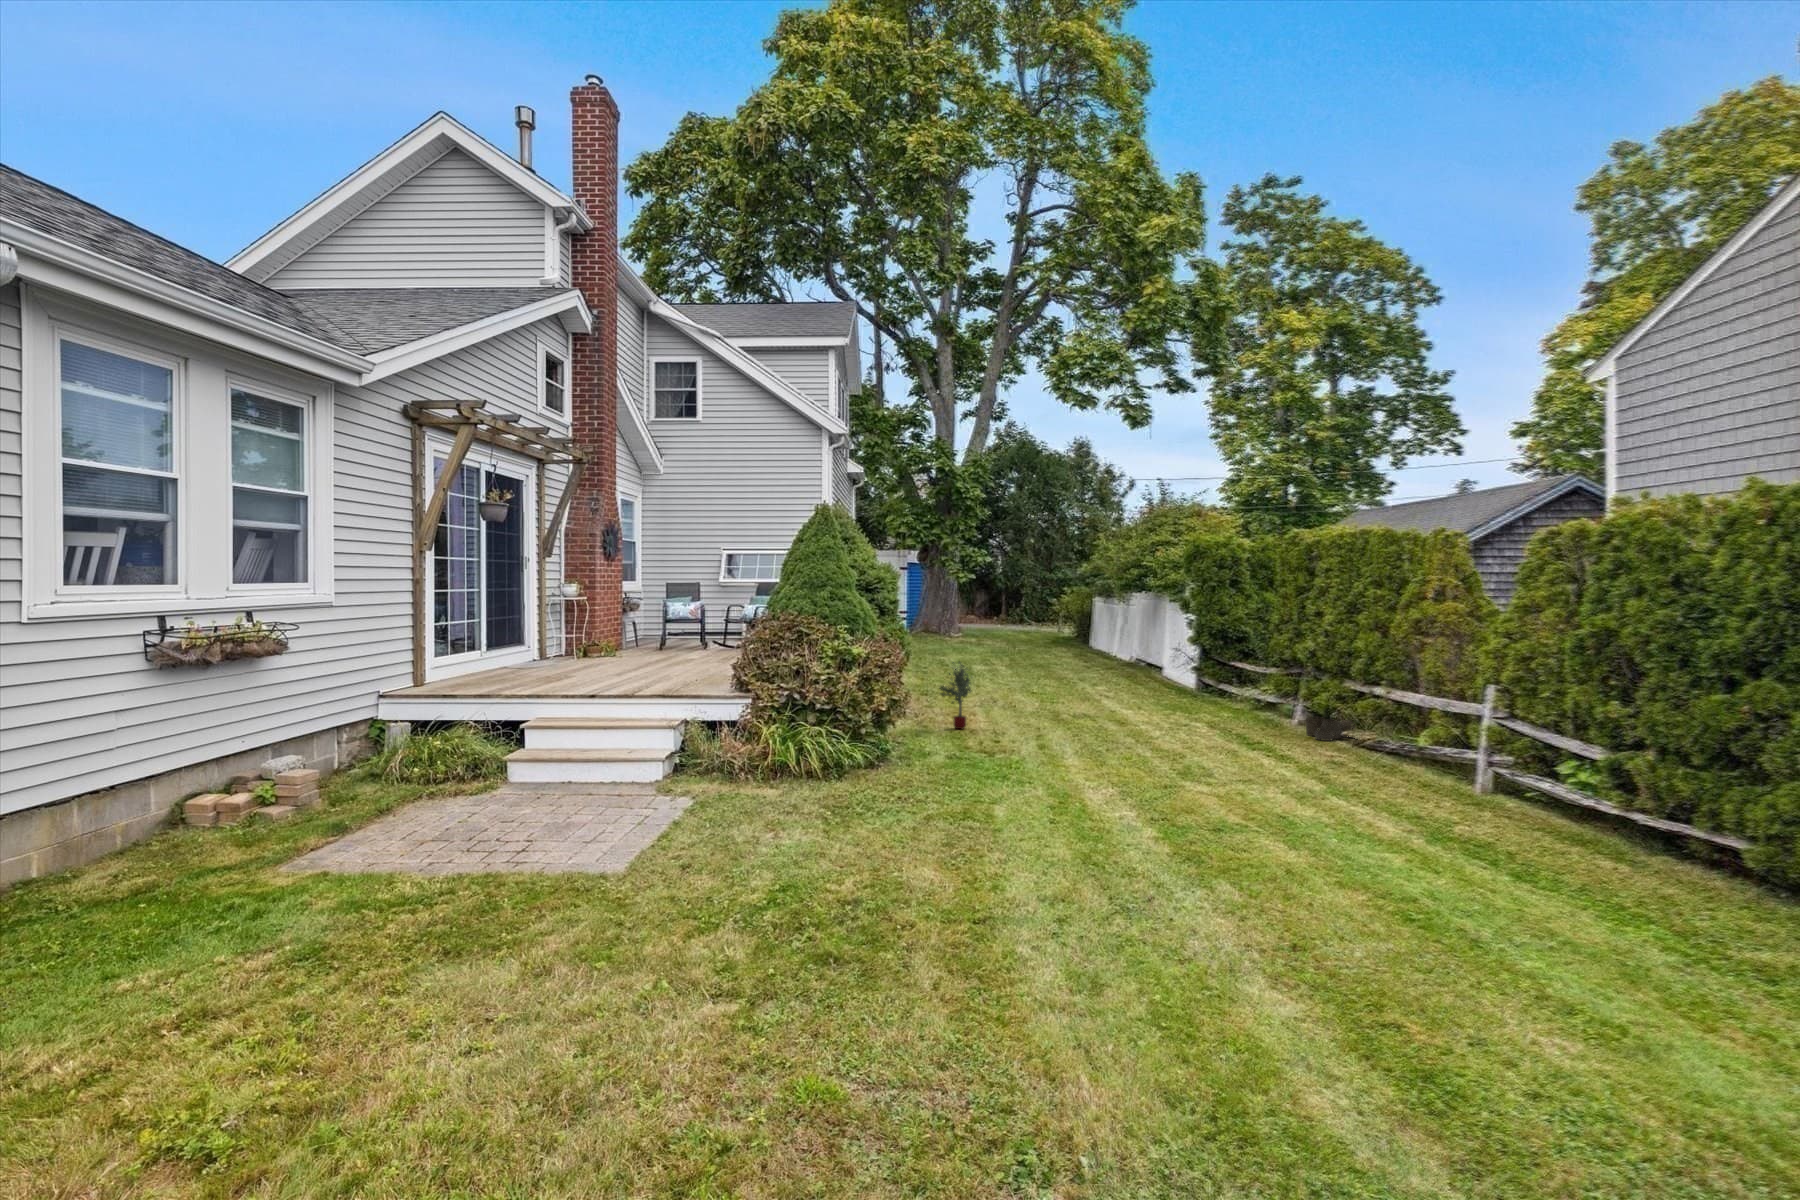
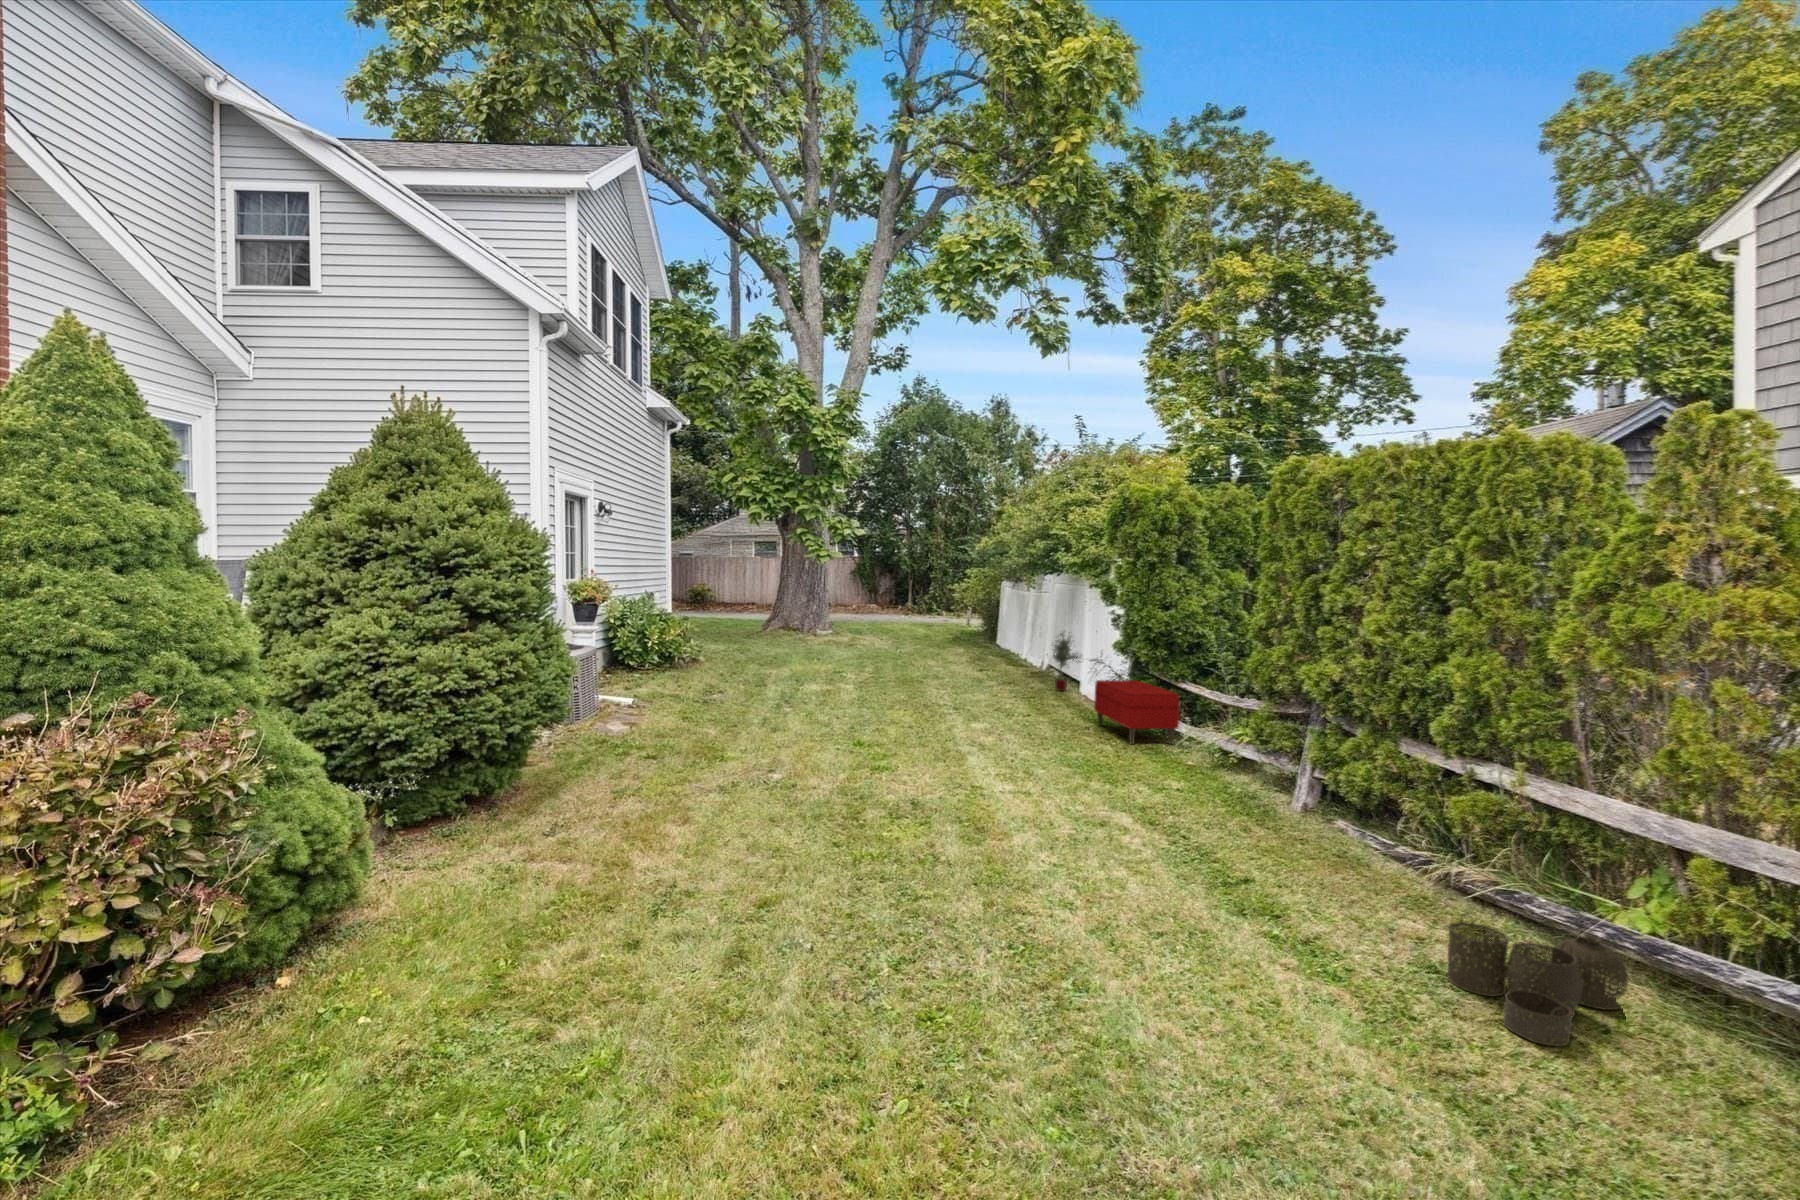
bench: none [1179,661,1229,695] -> present [1094,680,1179,744]
potted tree: present [939,662,971,729] -> present [1053,632,1082,691]

